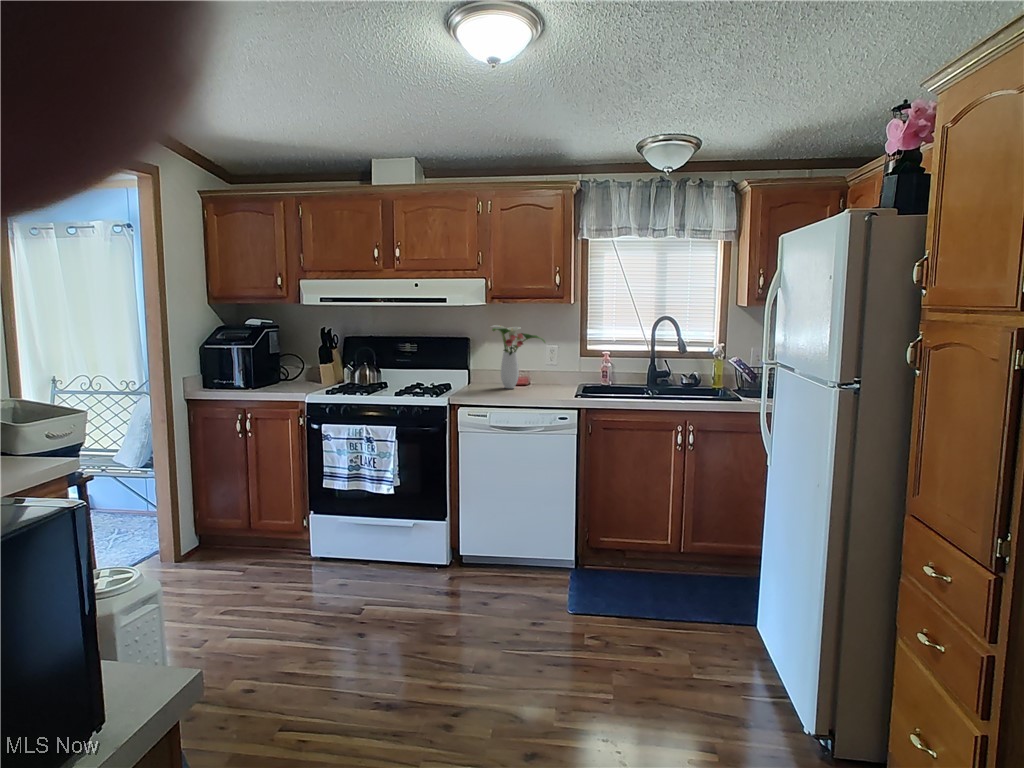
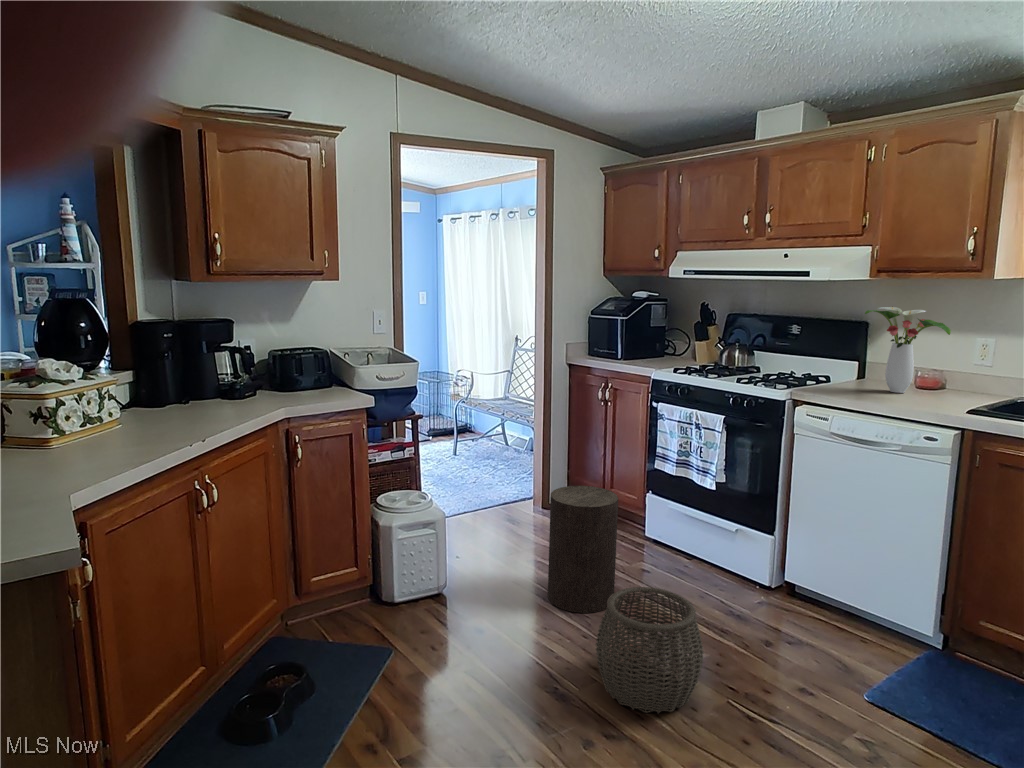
stool: none [272,519,347,654] -> present [548,486,618,613]
woven basket: none [400,588,499,705] -> present [596,587,704,713]

